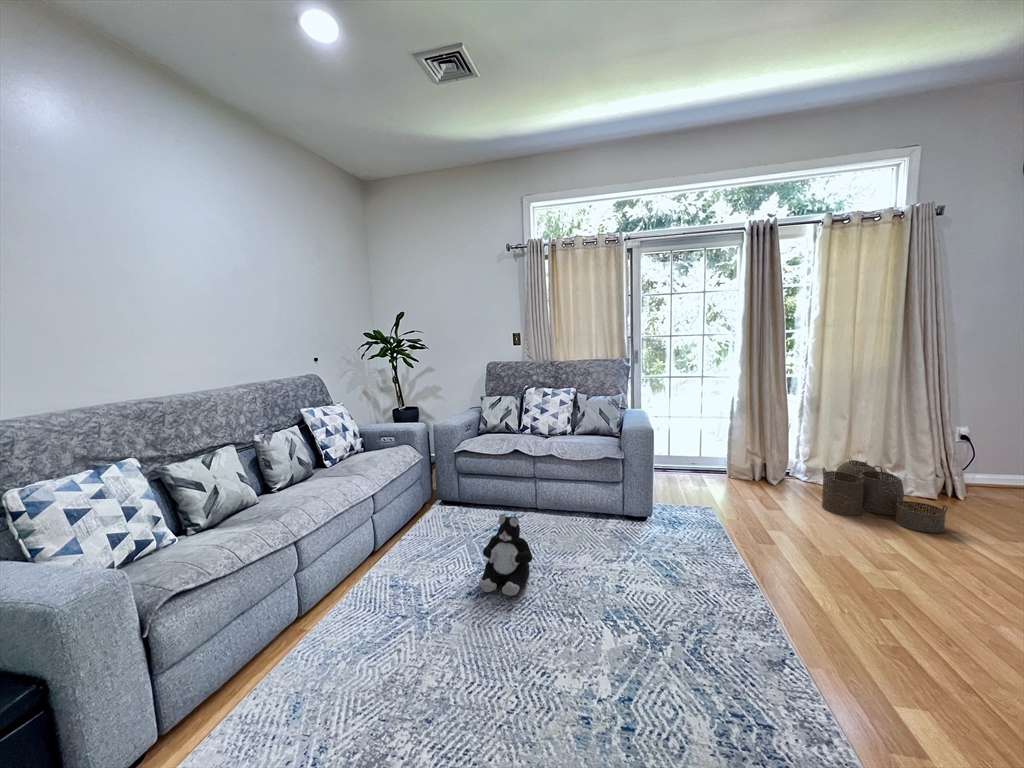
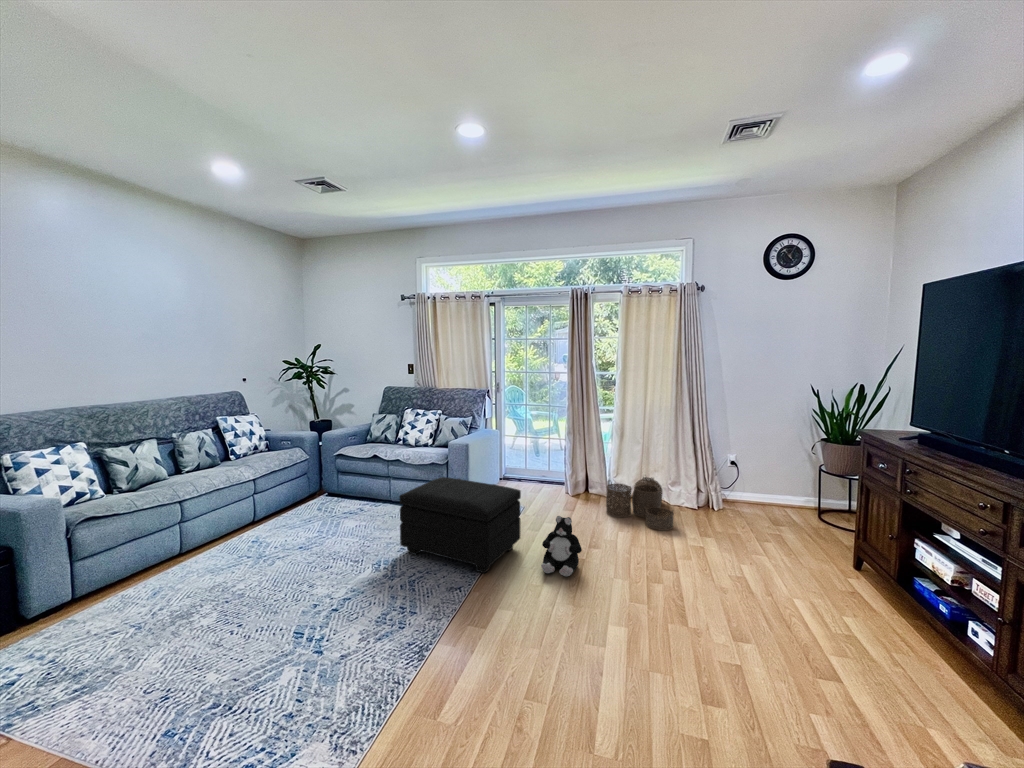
footstool: none [626,478,810,628] -> present [399,477,521,573]
plush toy: present [479,515,532,596] -> present [541,516,582,576]

